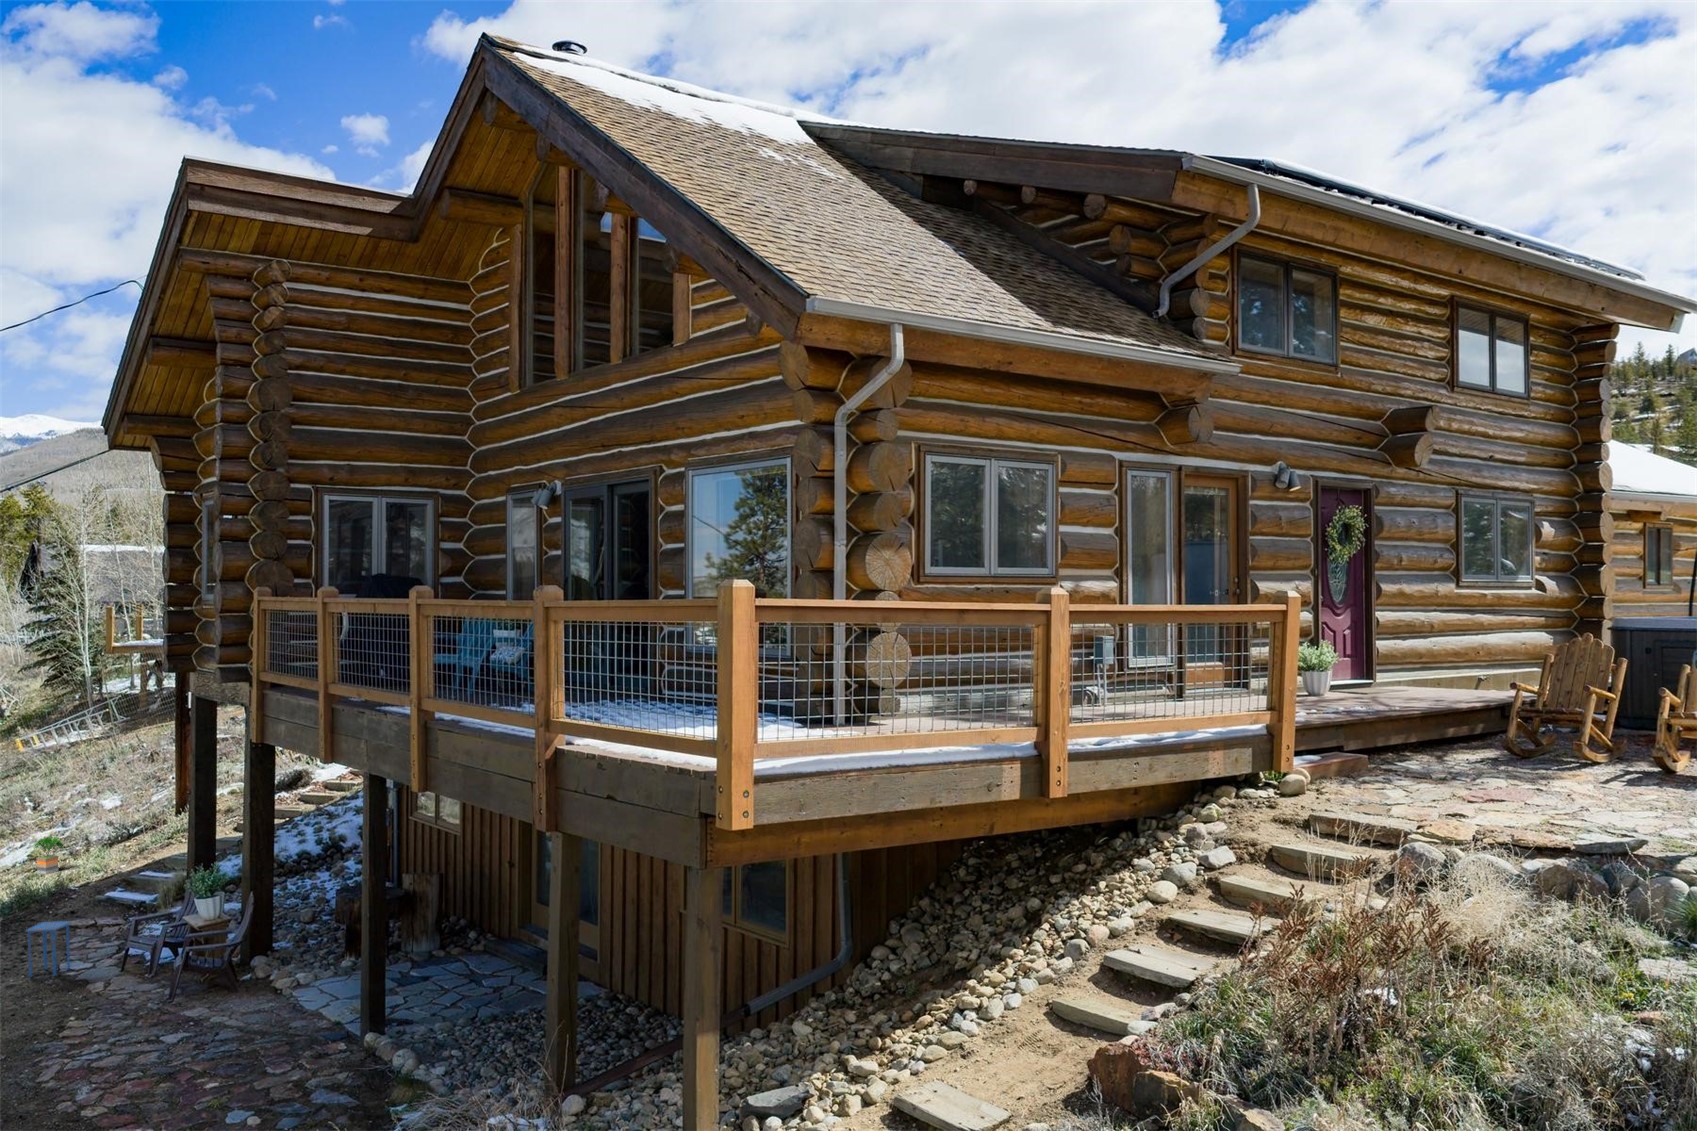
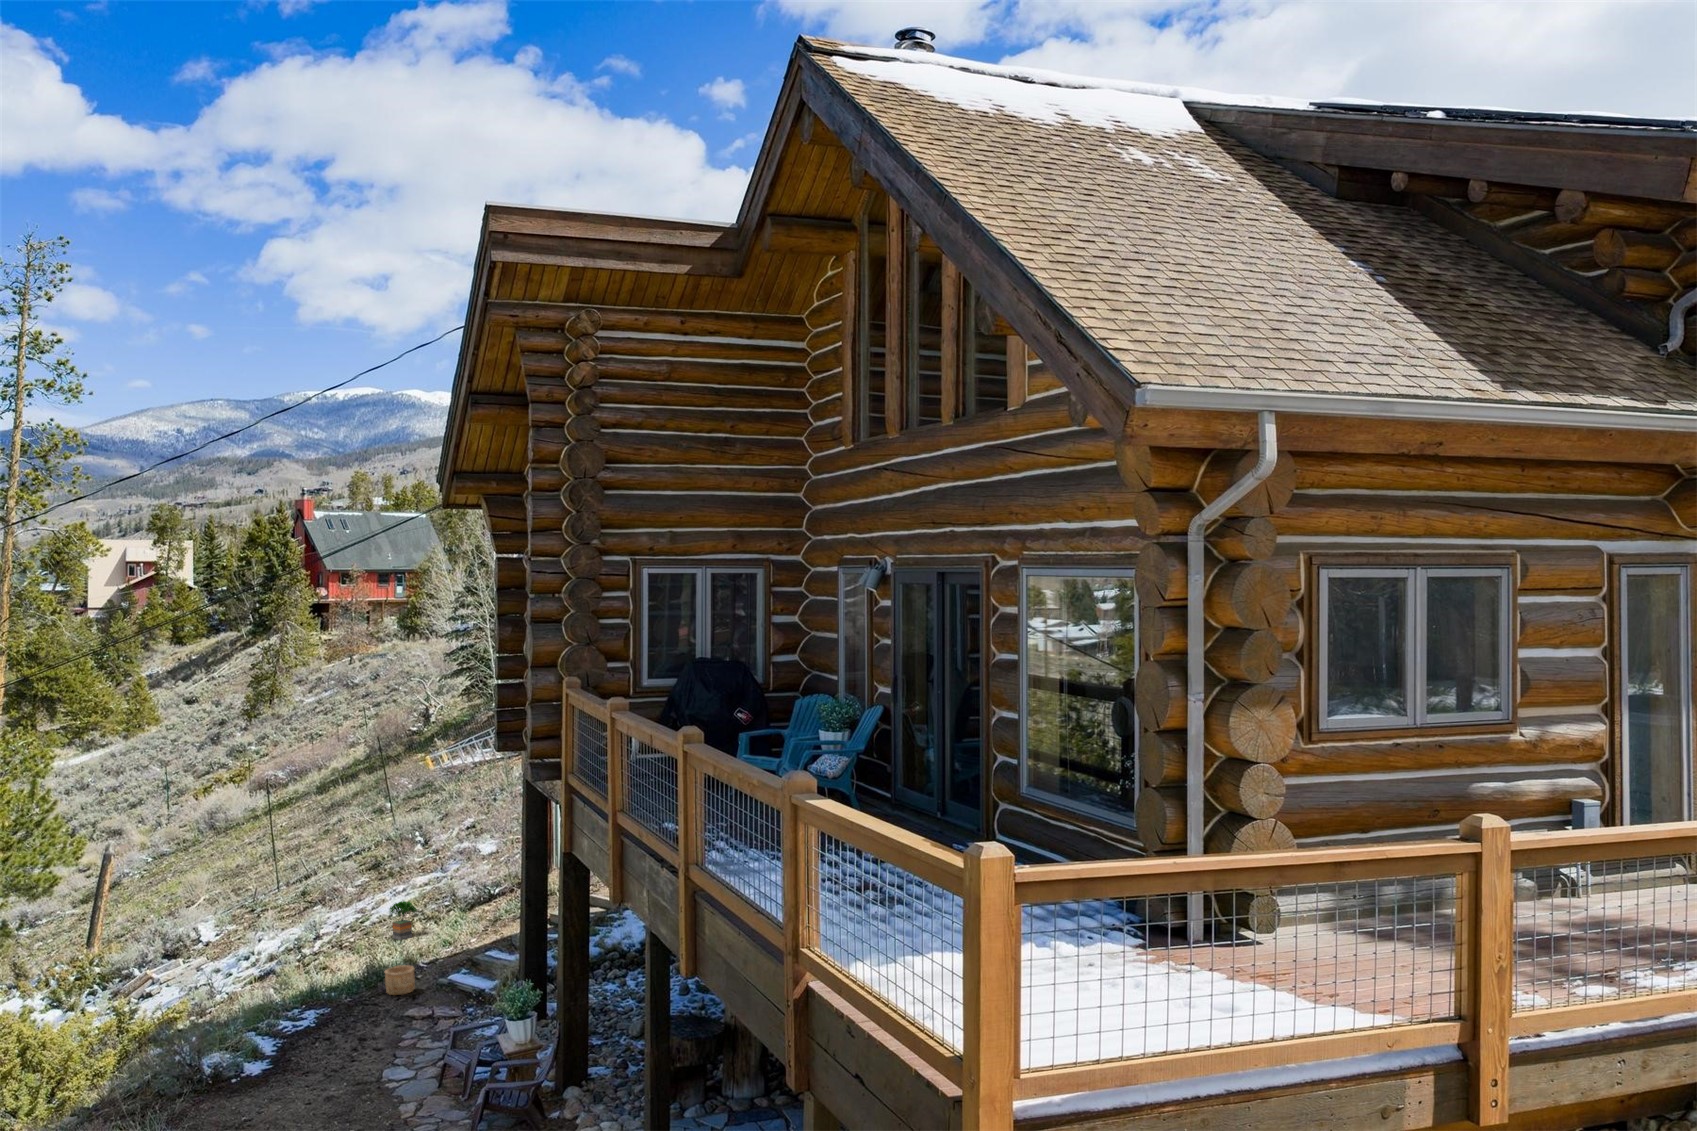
wooden bucket: none [38,888,71,916] -> present [385,965,415,995]
side table: present [26,921,72,977] -> none [360,1015,404,1075]

